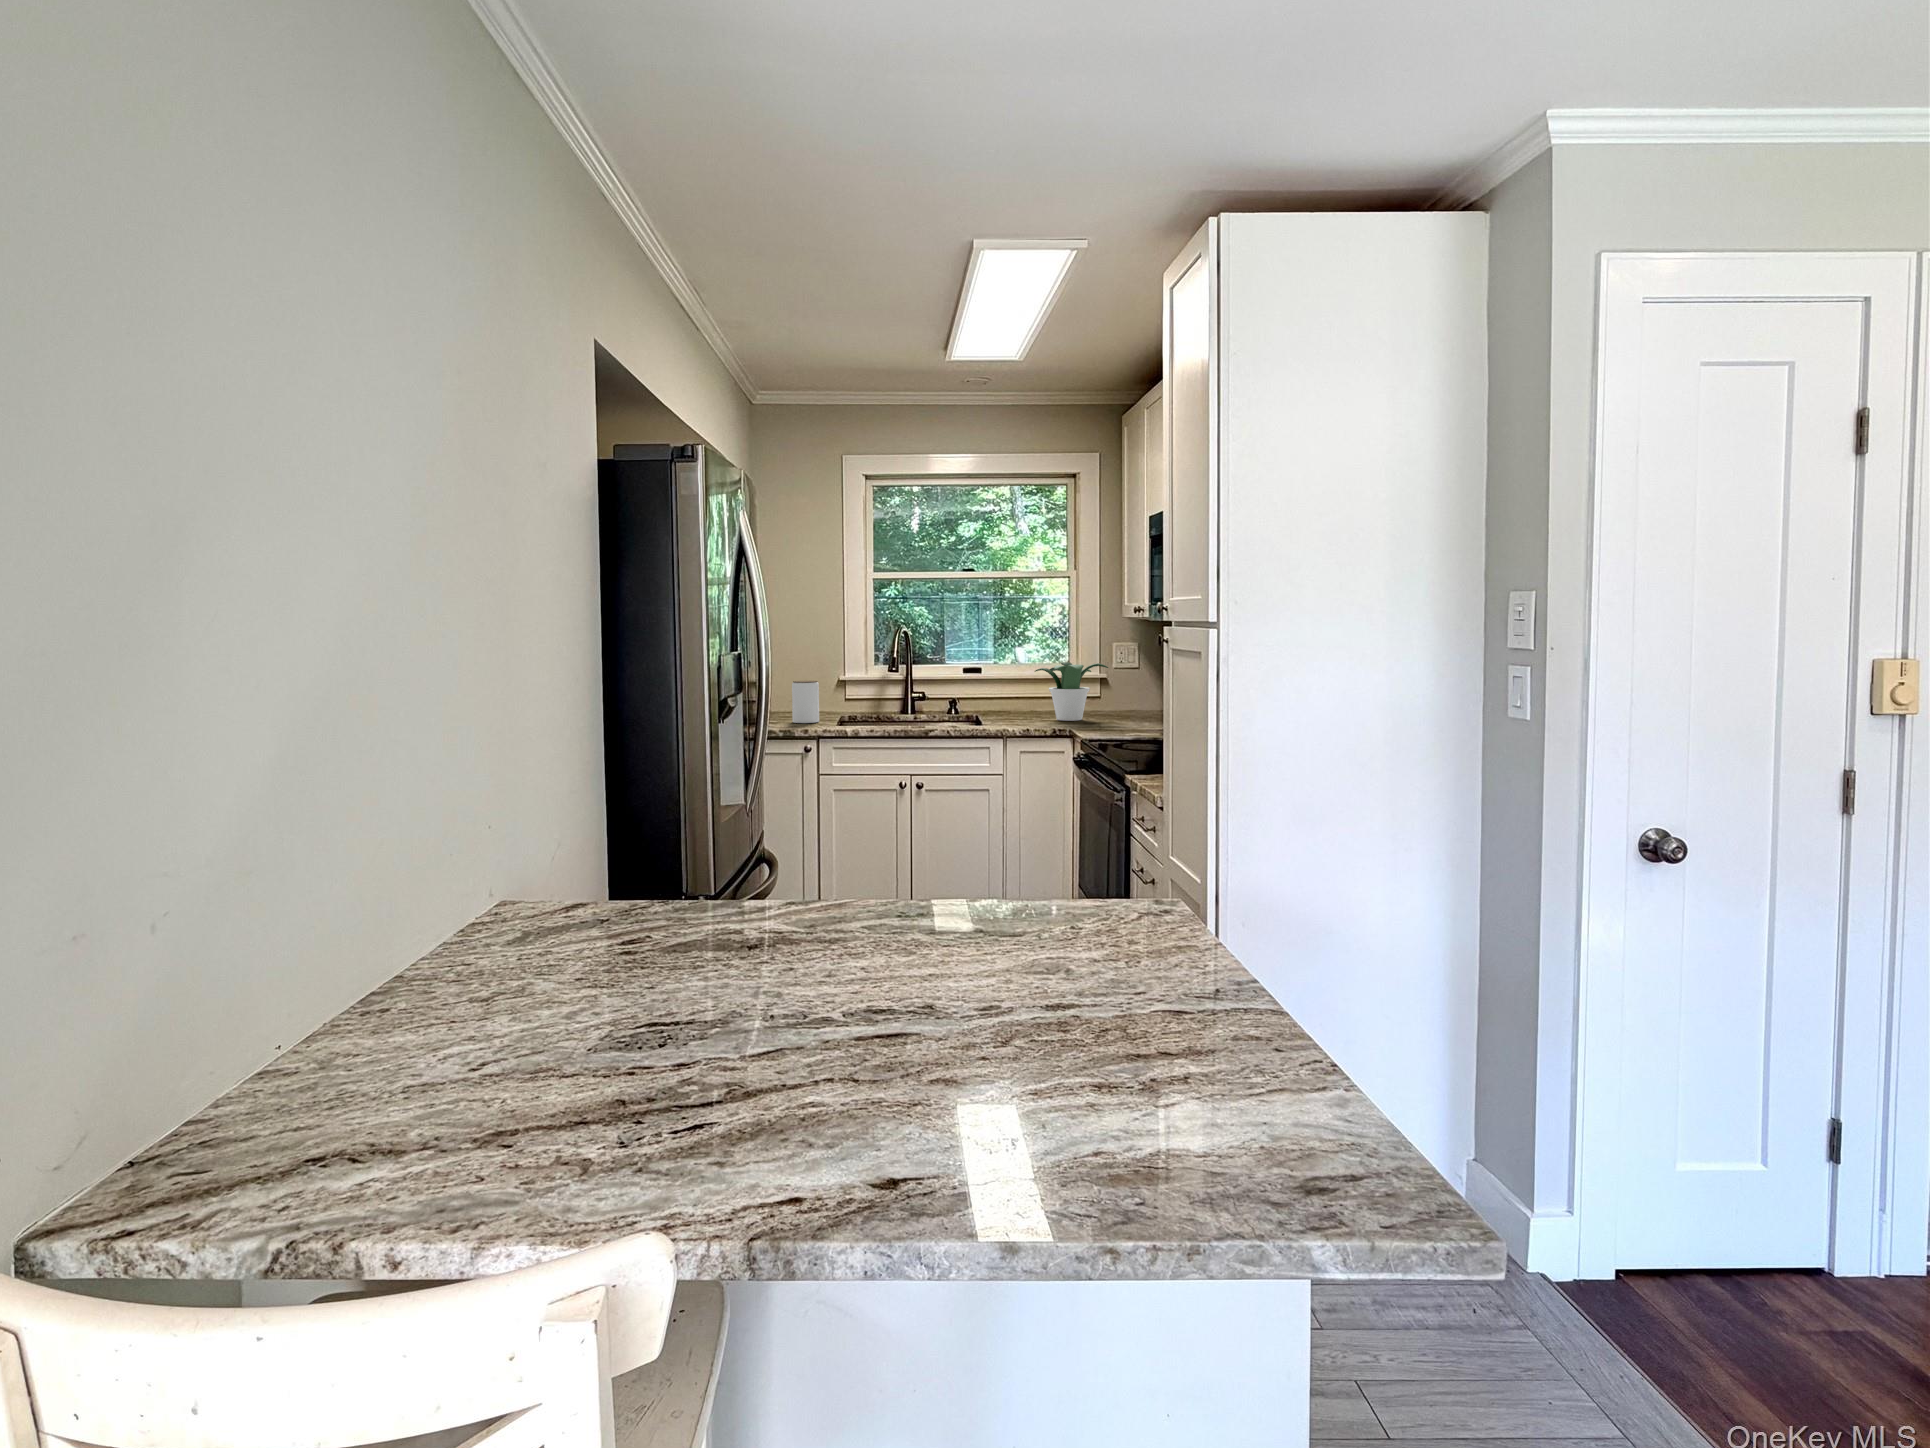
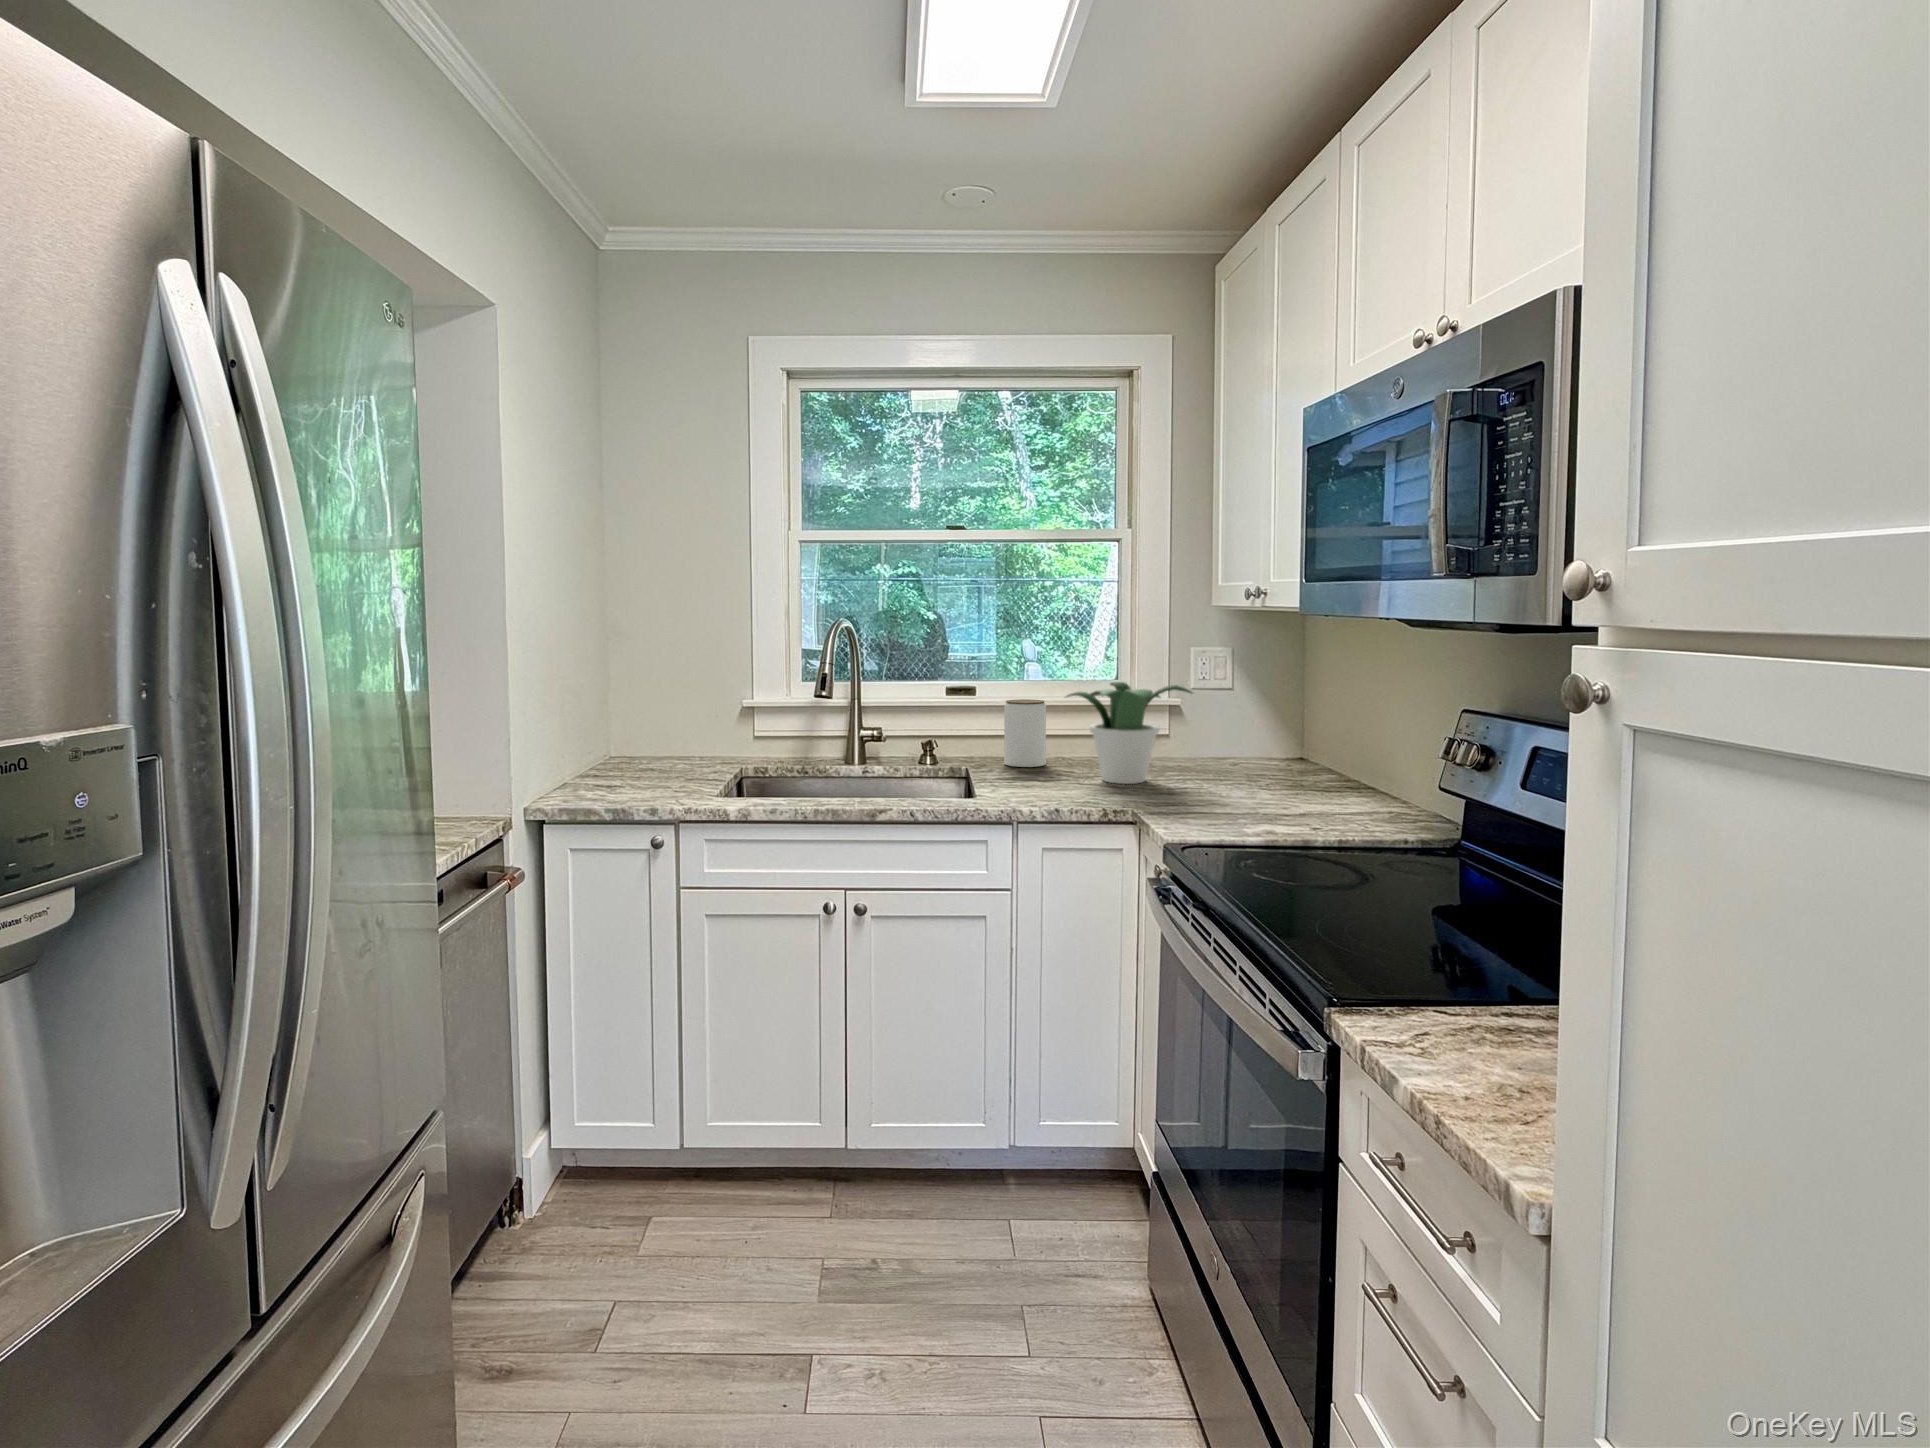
jar: present [792,681,819,723] -> present [1004,699,1046,767]

